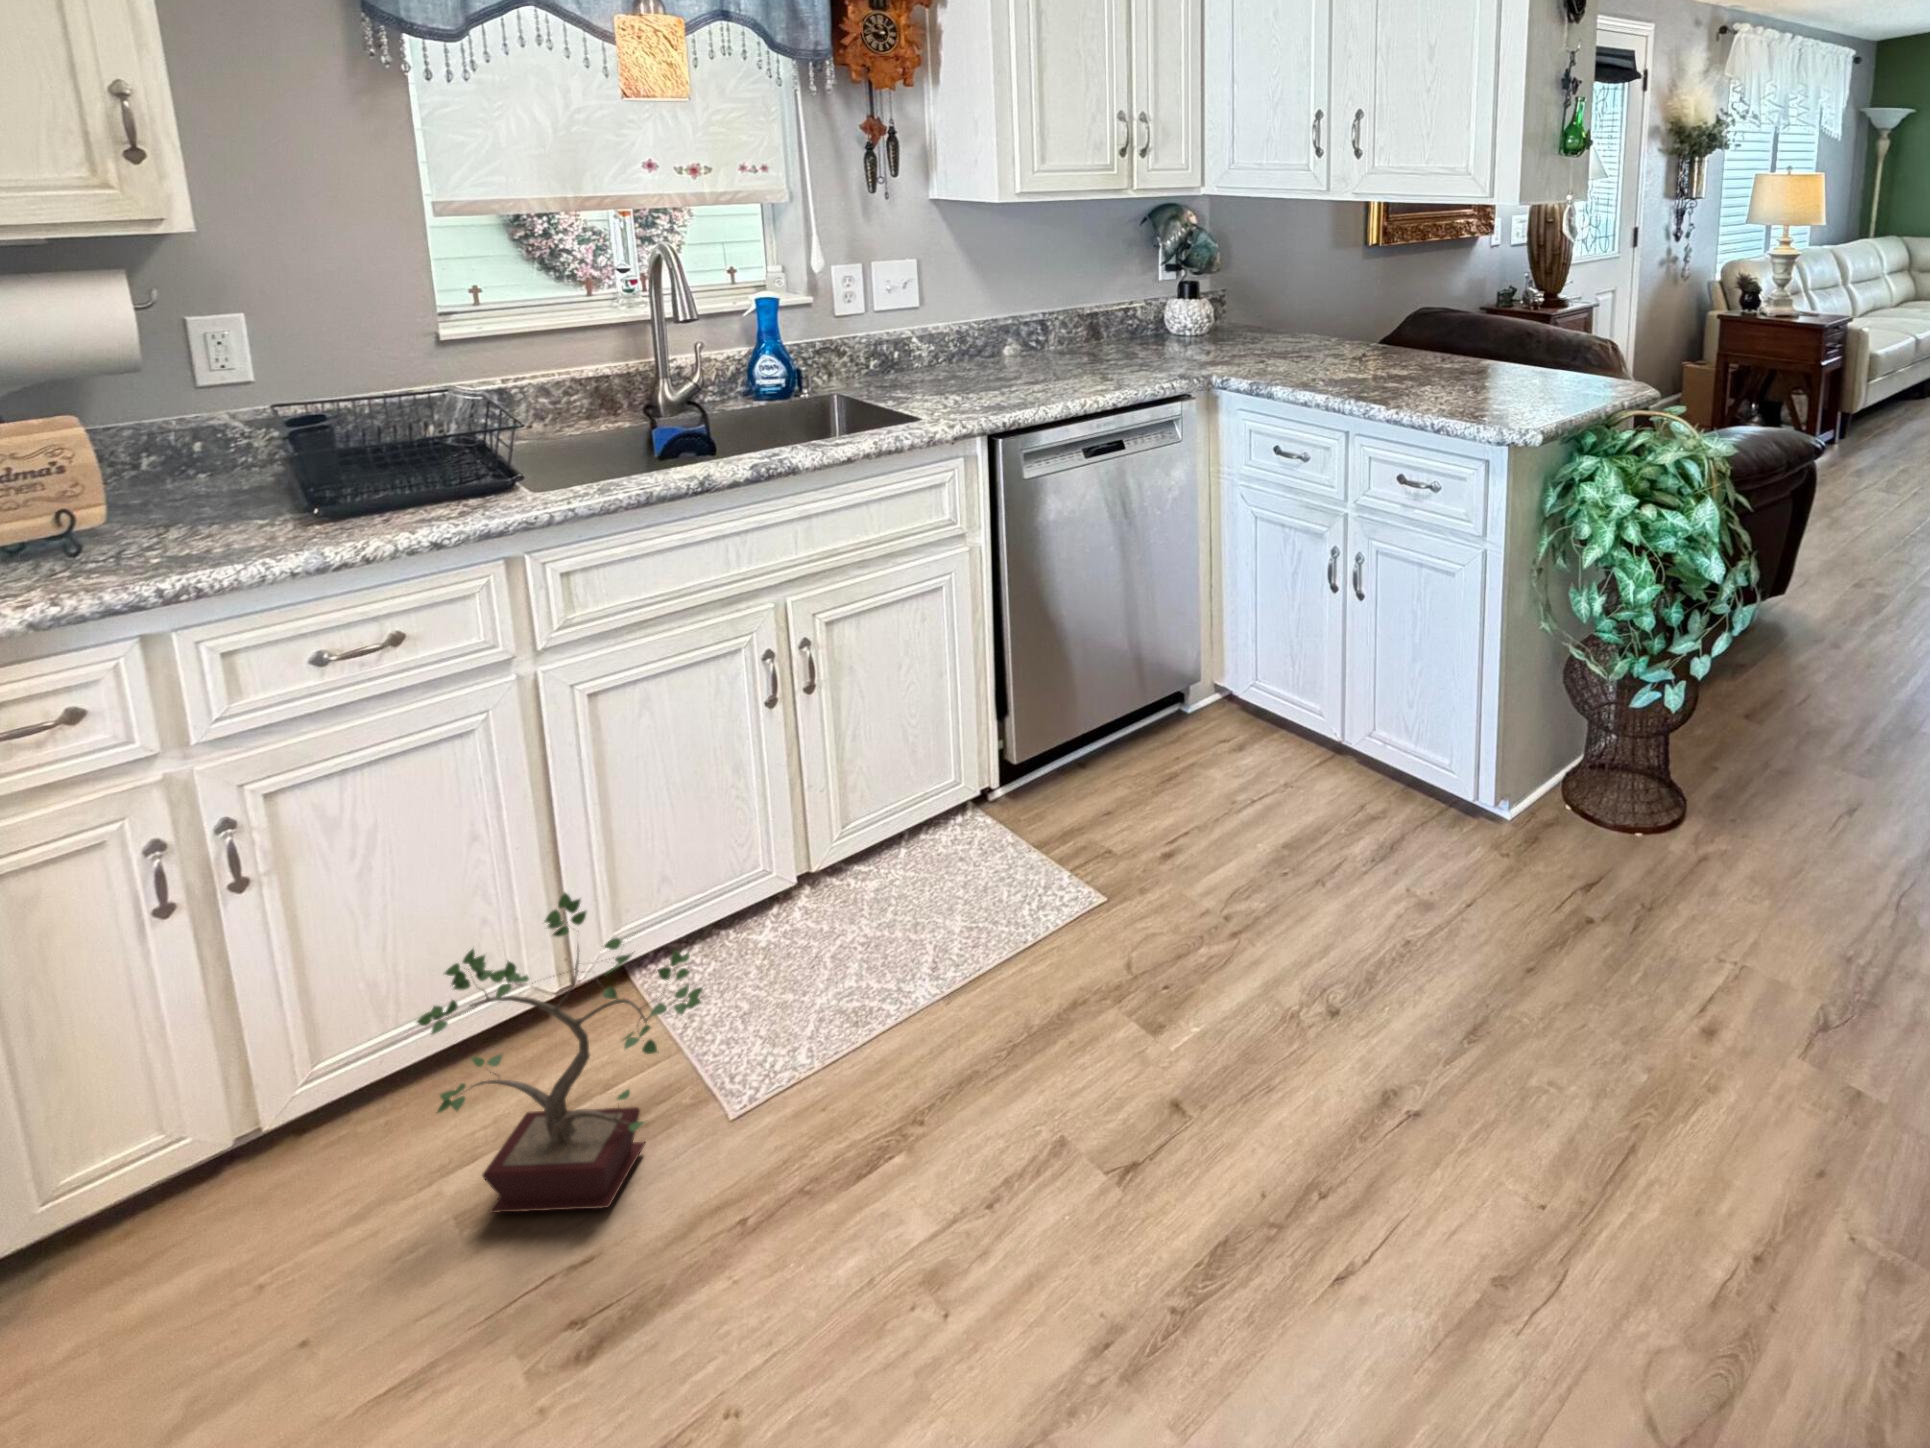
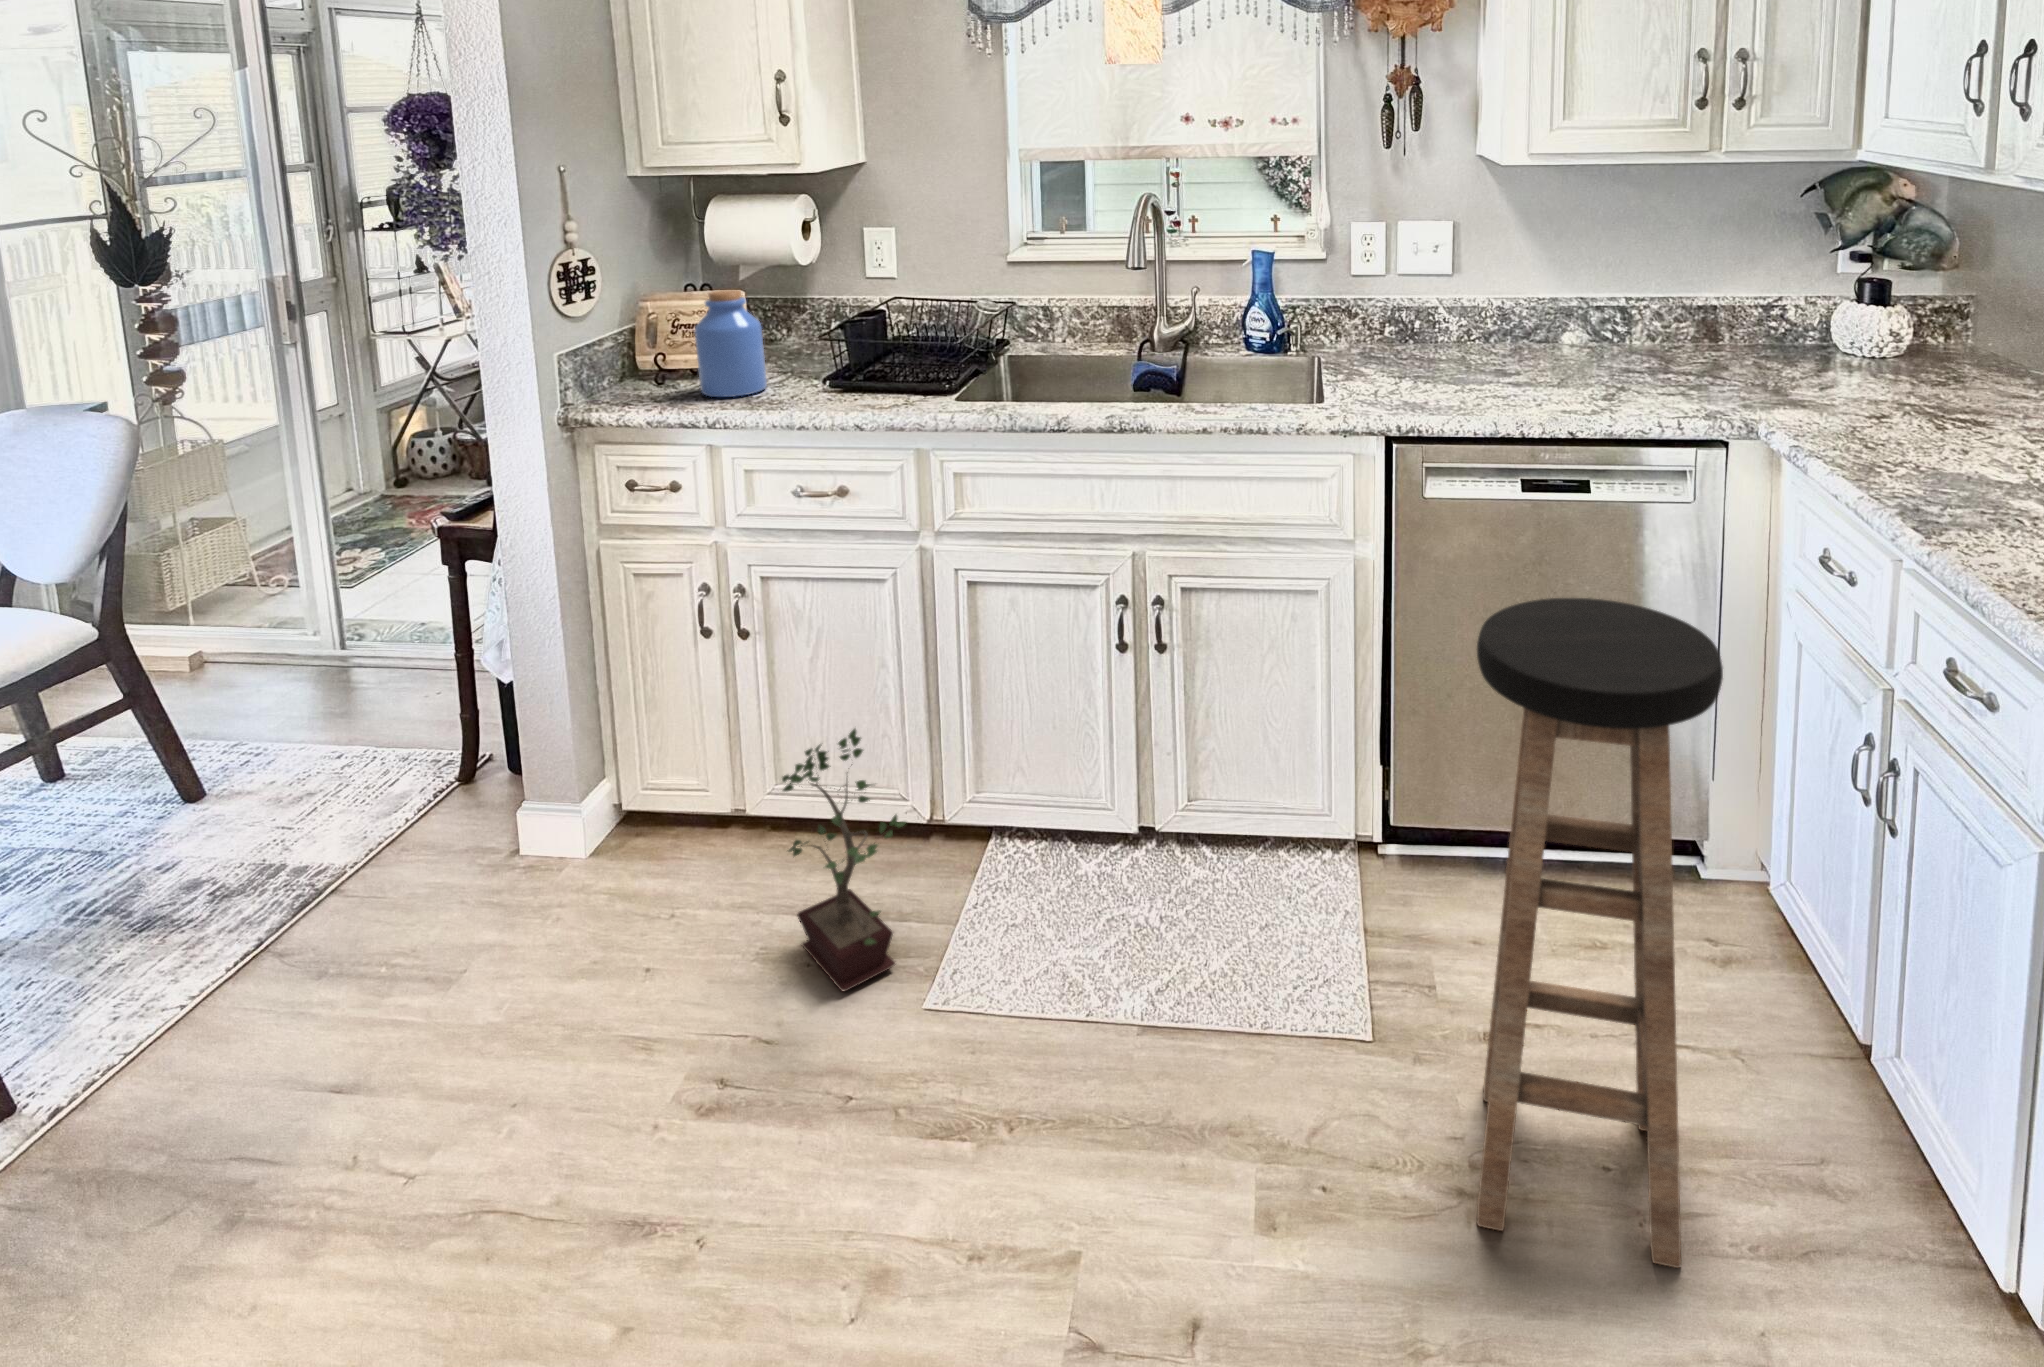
jar: none [48,408,197,570] -> present [695,290,767,397]
bar stool: none [1203,499,1382,967] -> present [1477,598,1723,1268]

